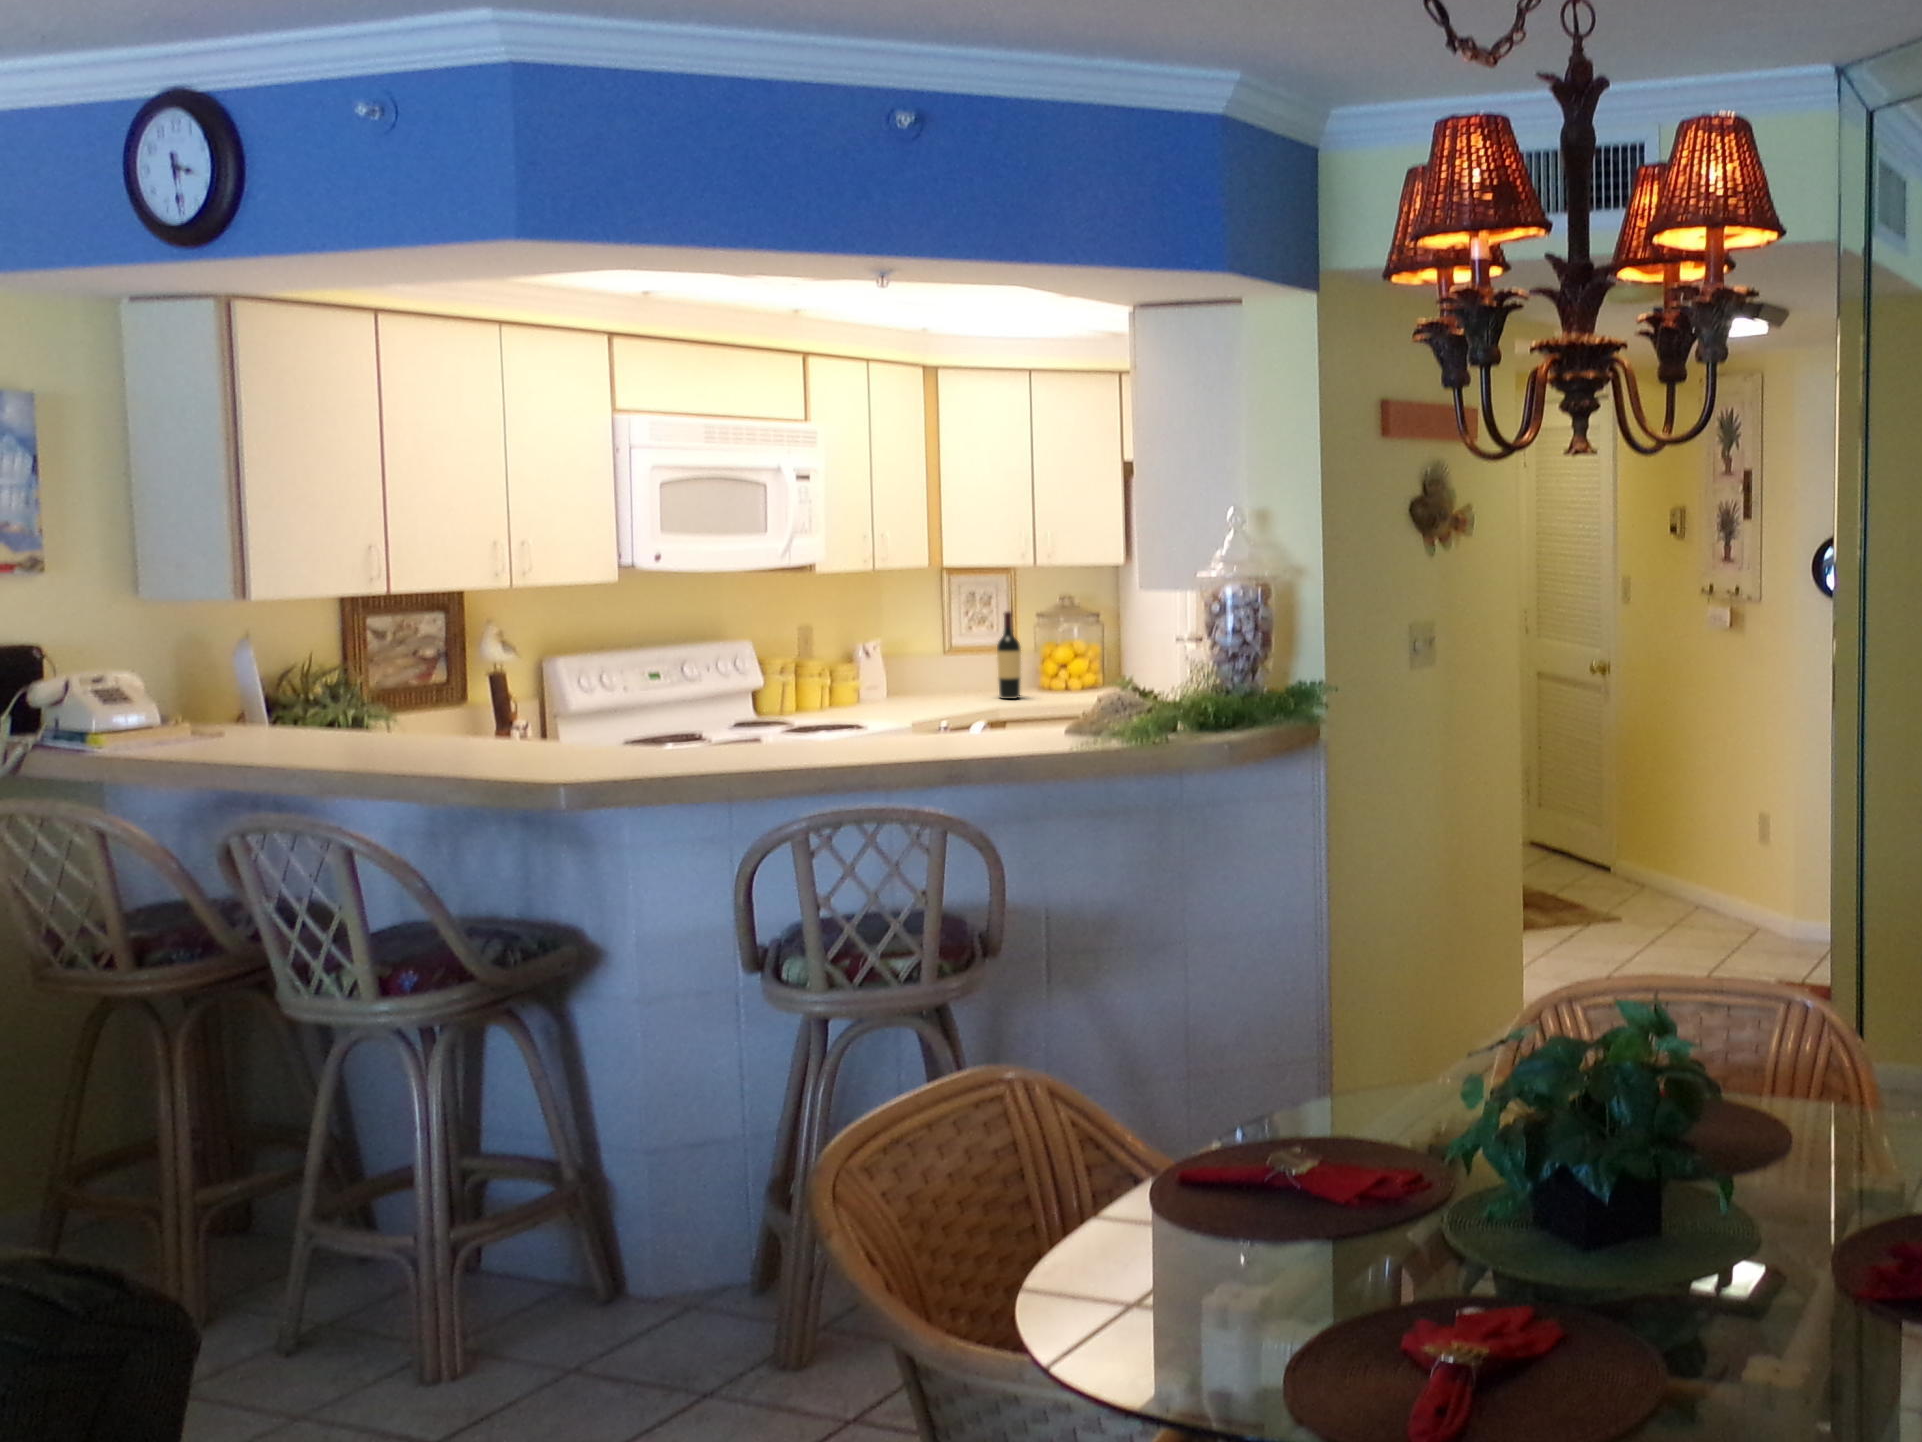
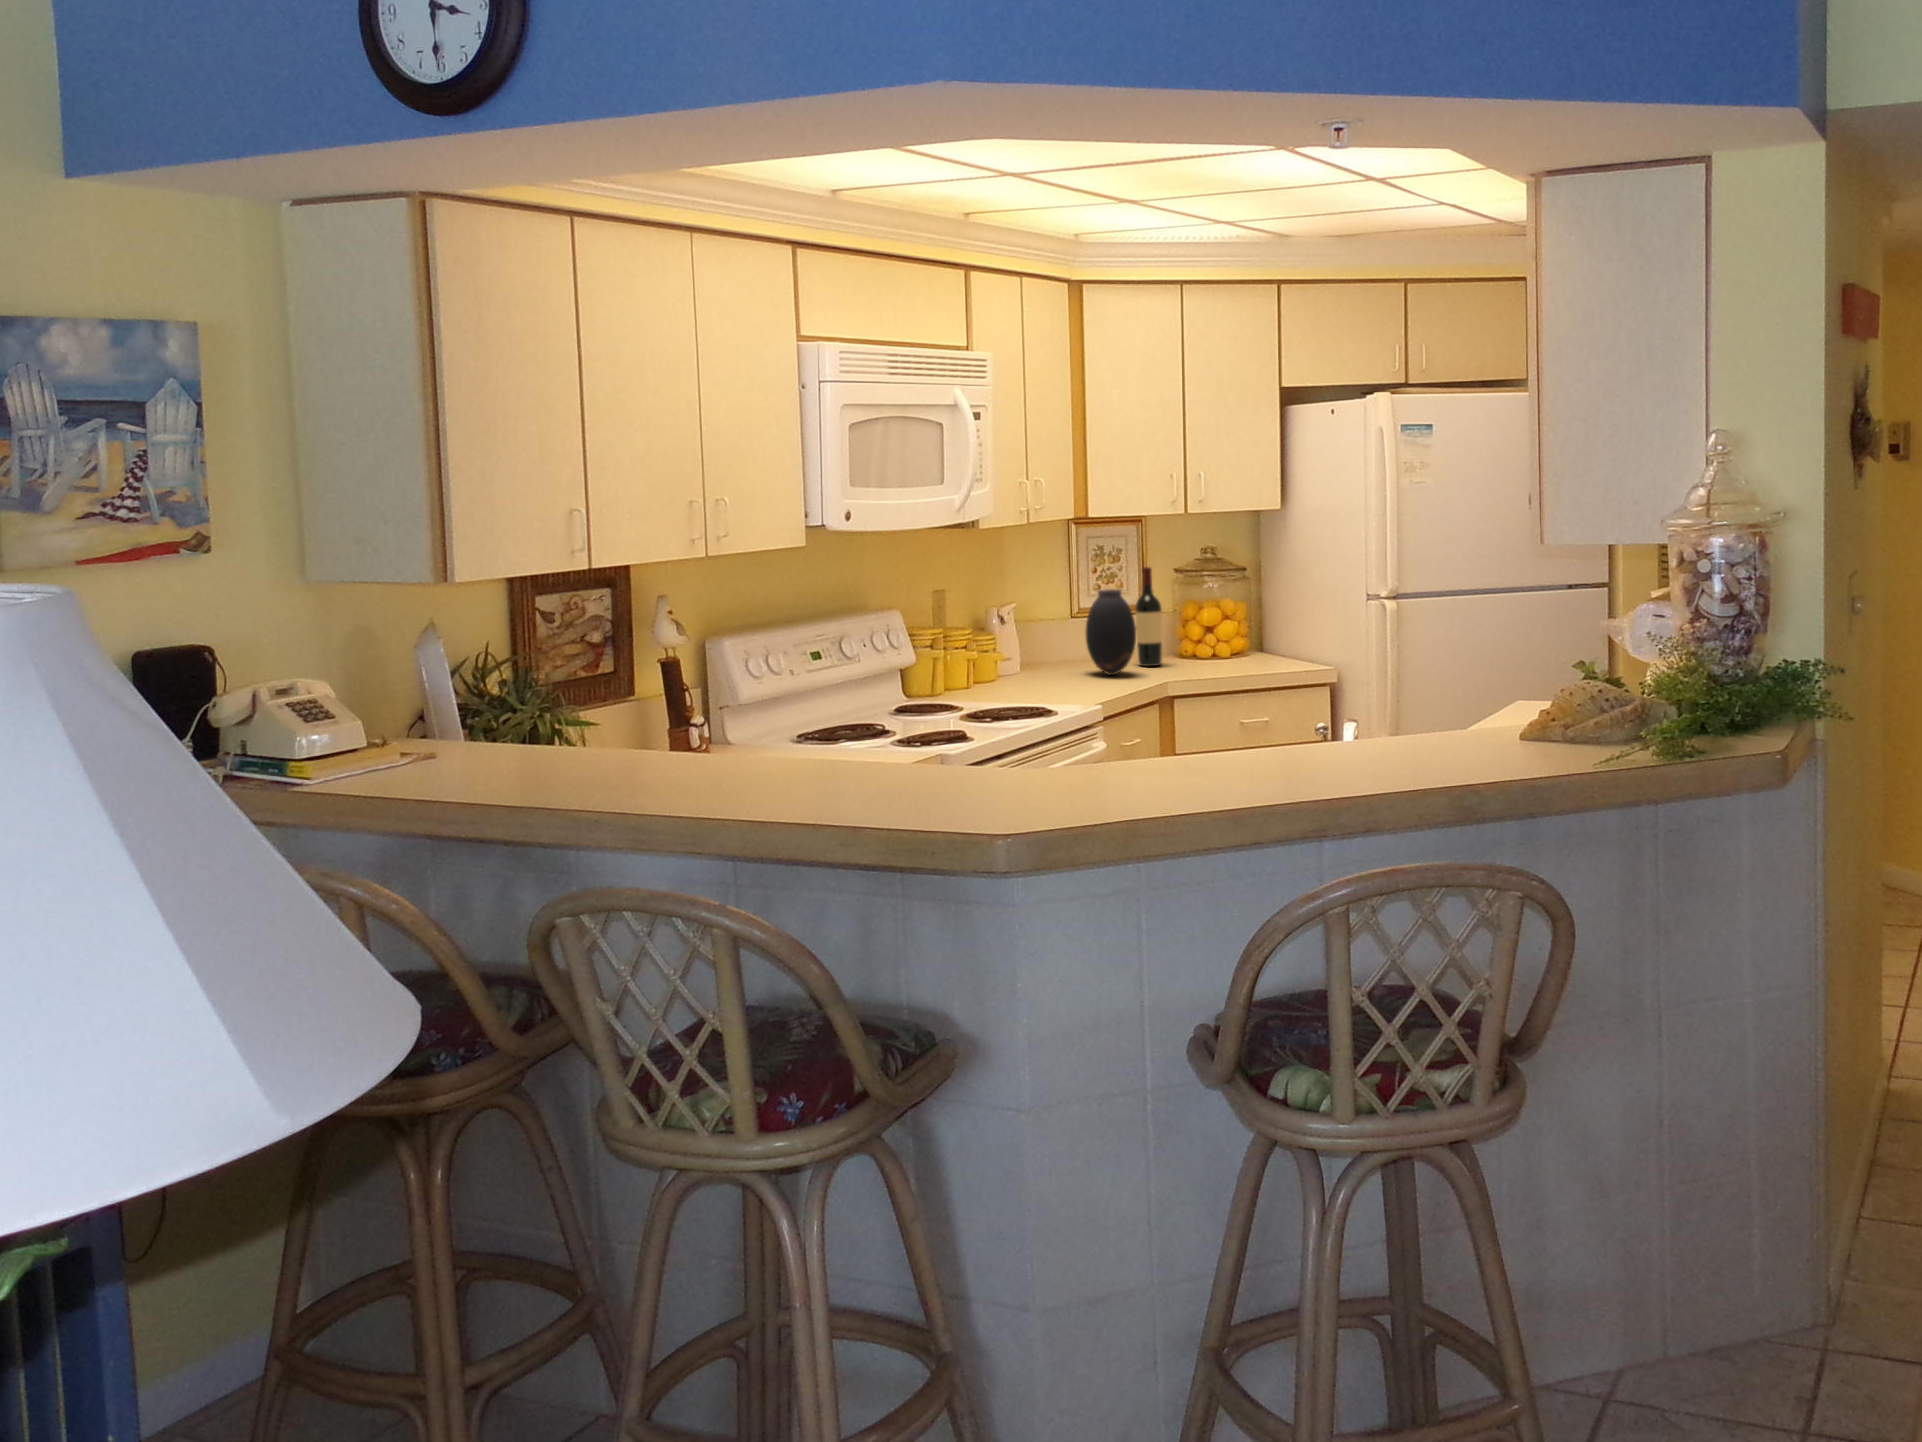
vase: none [942,630,988,705] -> present [1086,589,1136,675]

